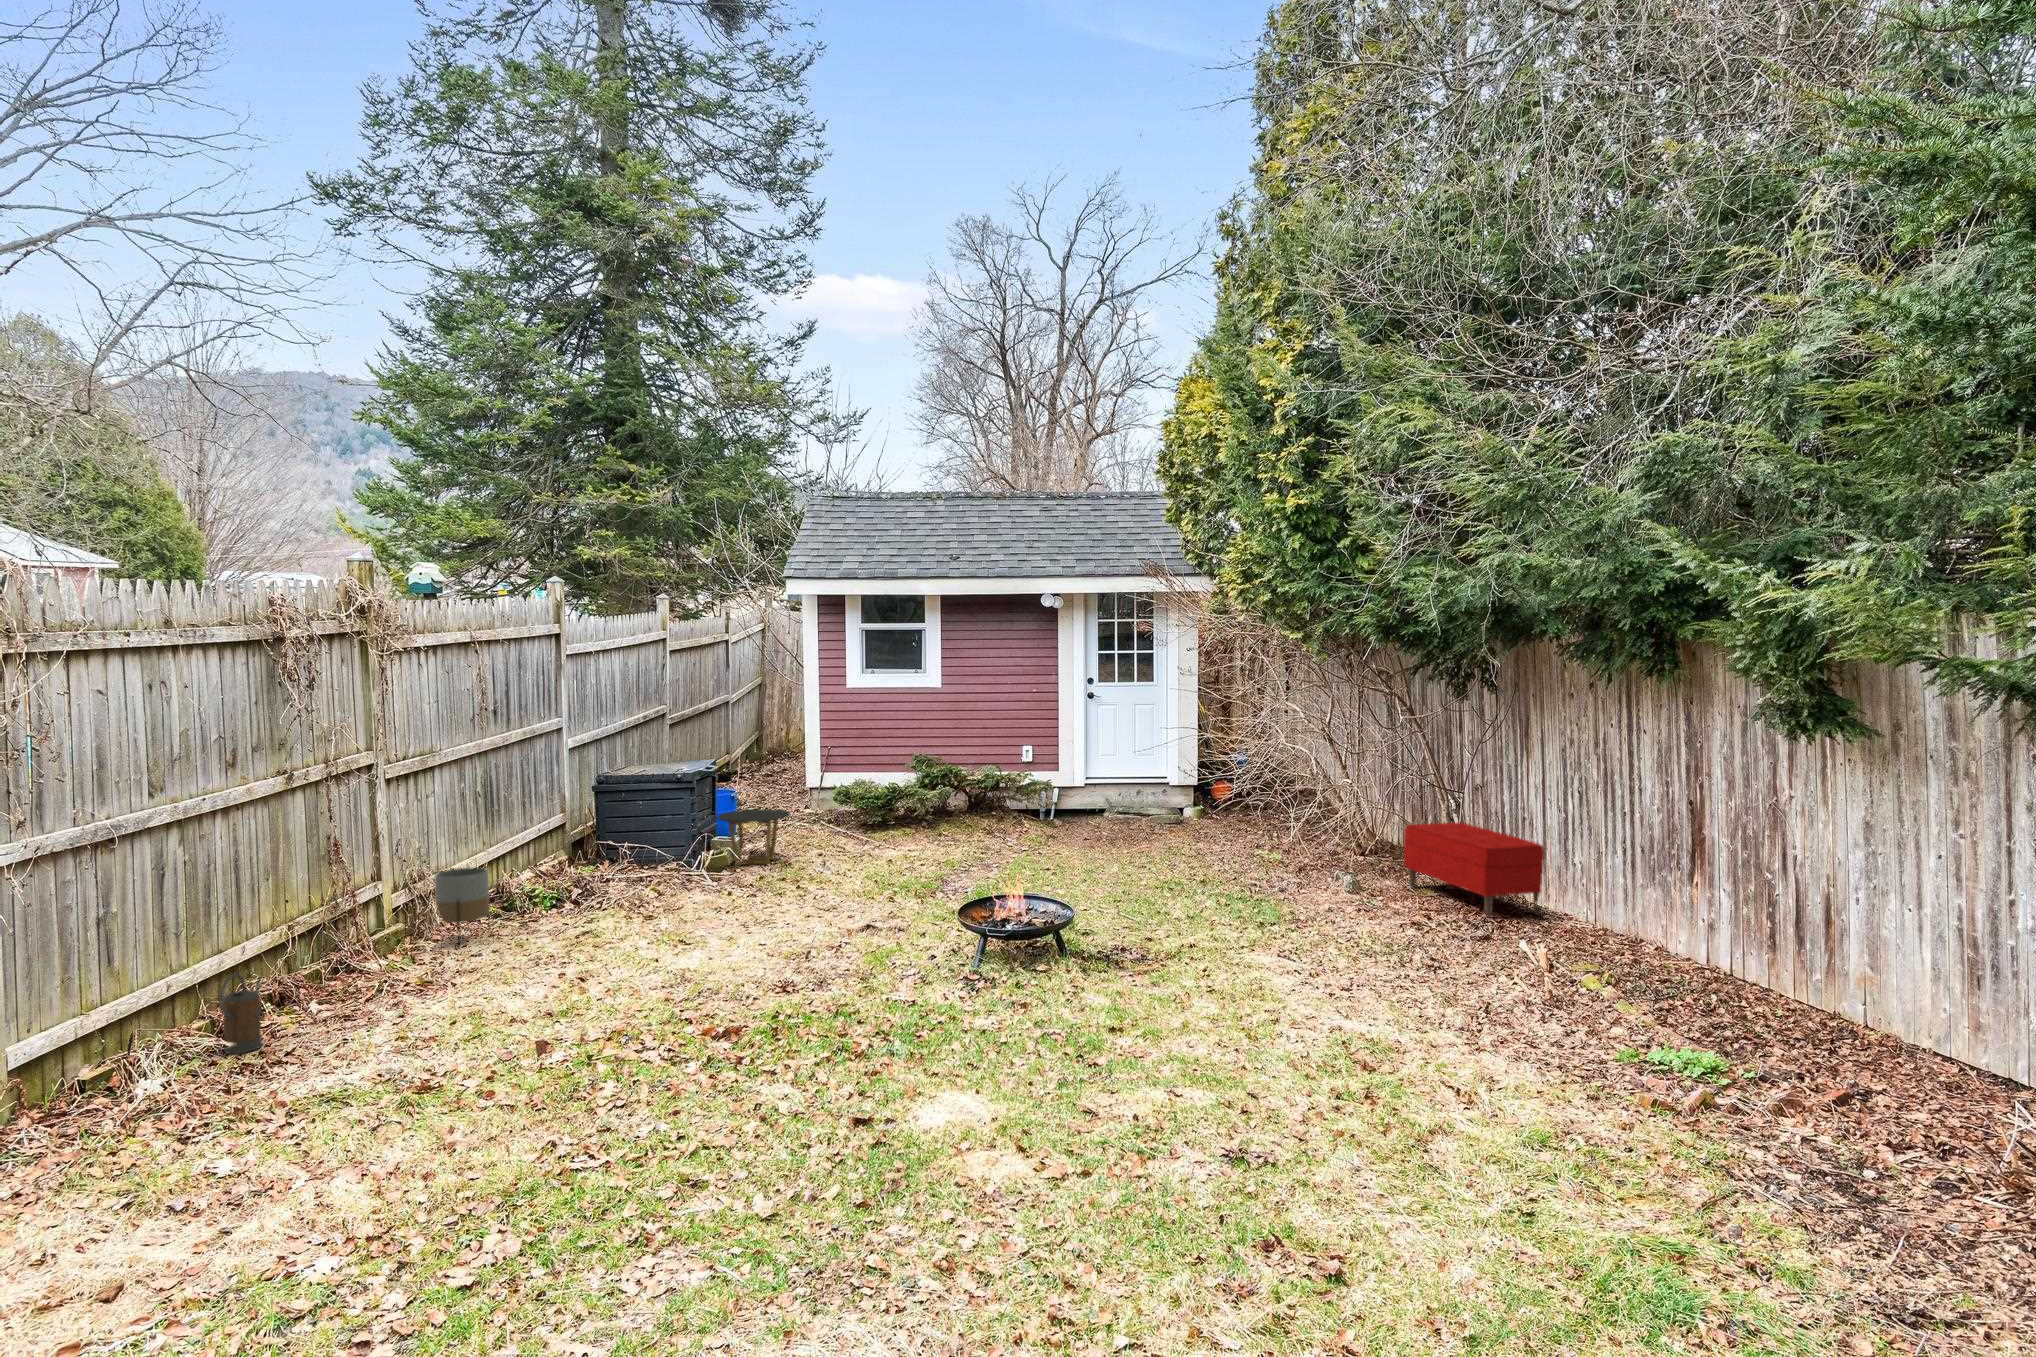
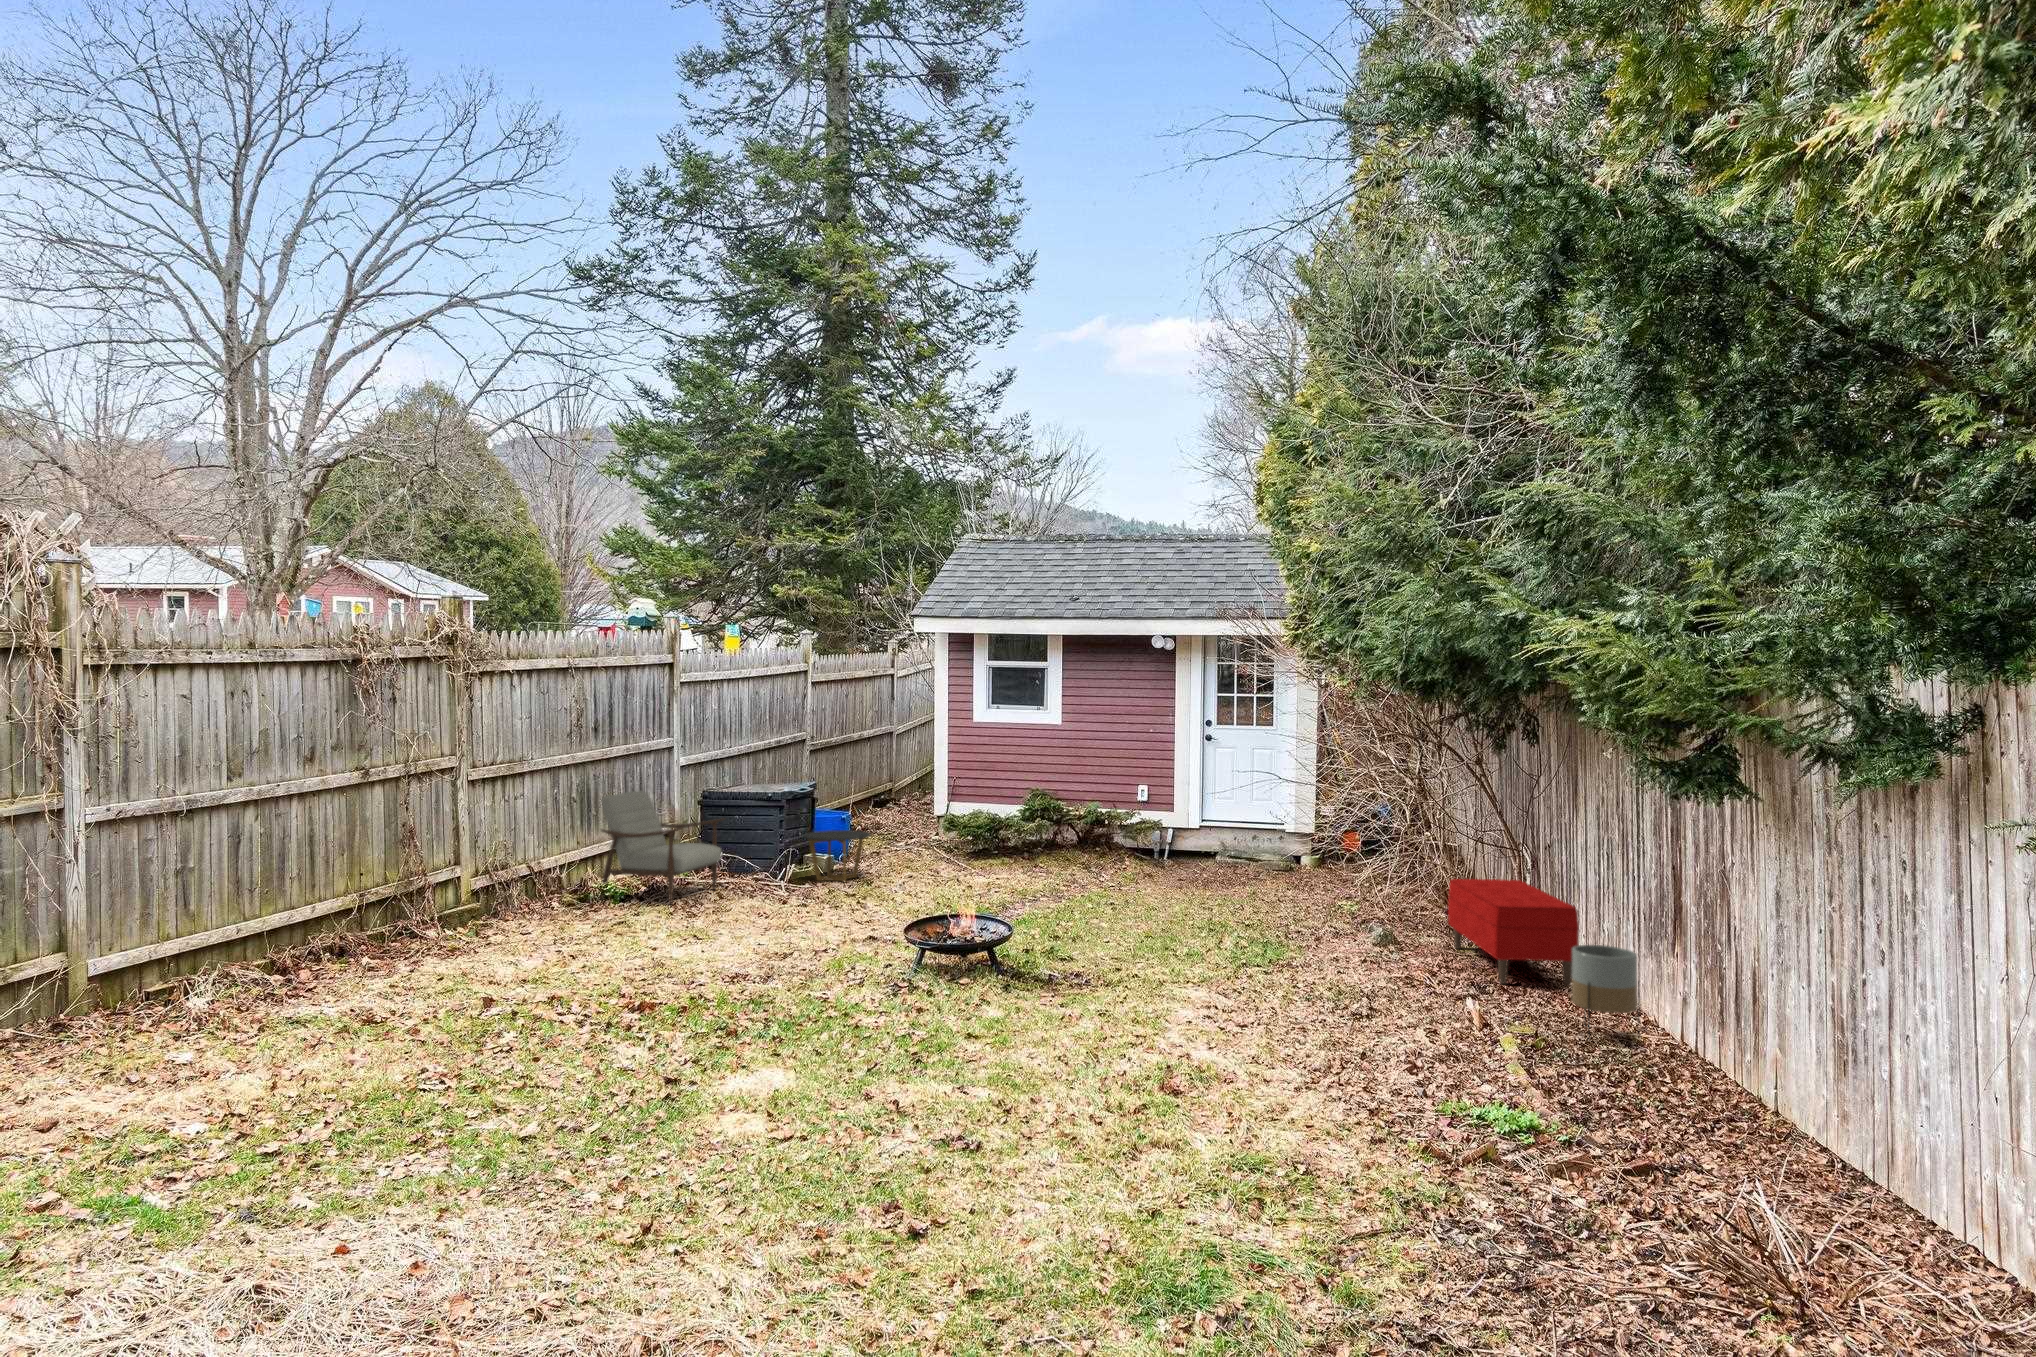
chair: none [506,779,645,906] -> present [600,791,724,904]
planter: present [435,868,490,934] -> present [1572,945,1640,1039]
watering can: present [219,973,262,1054] -> none [259,922,306,986]

